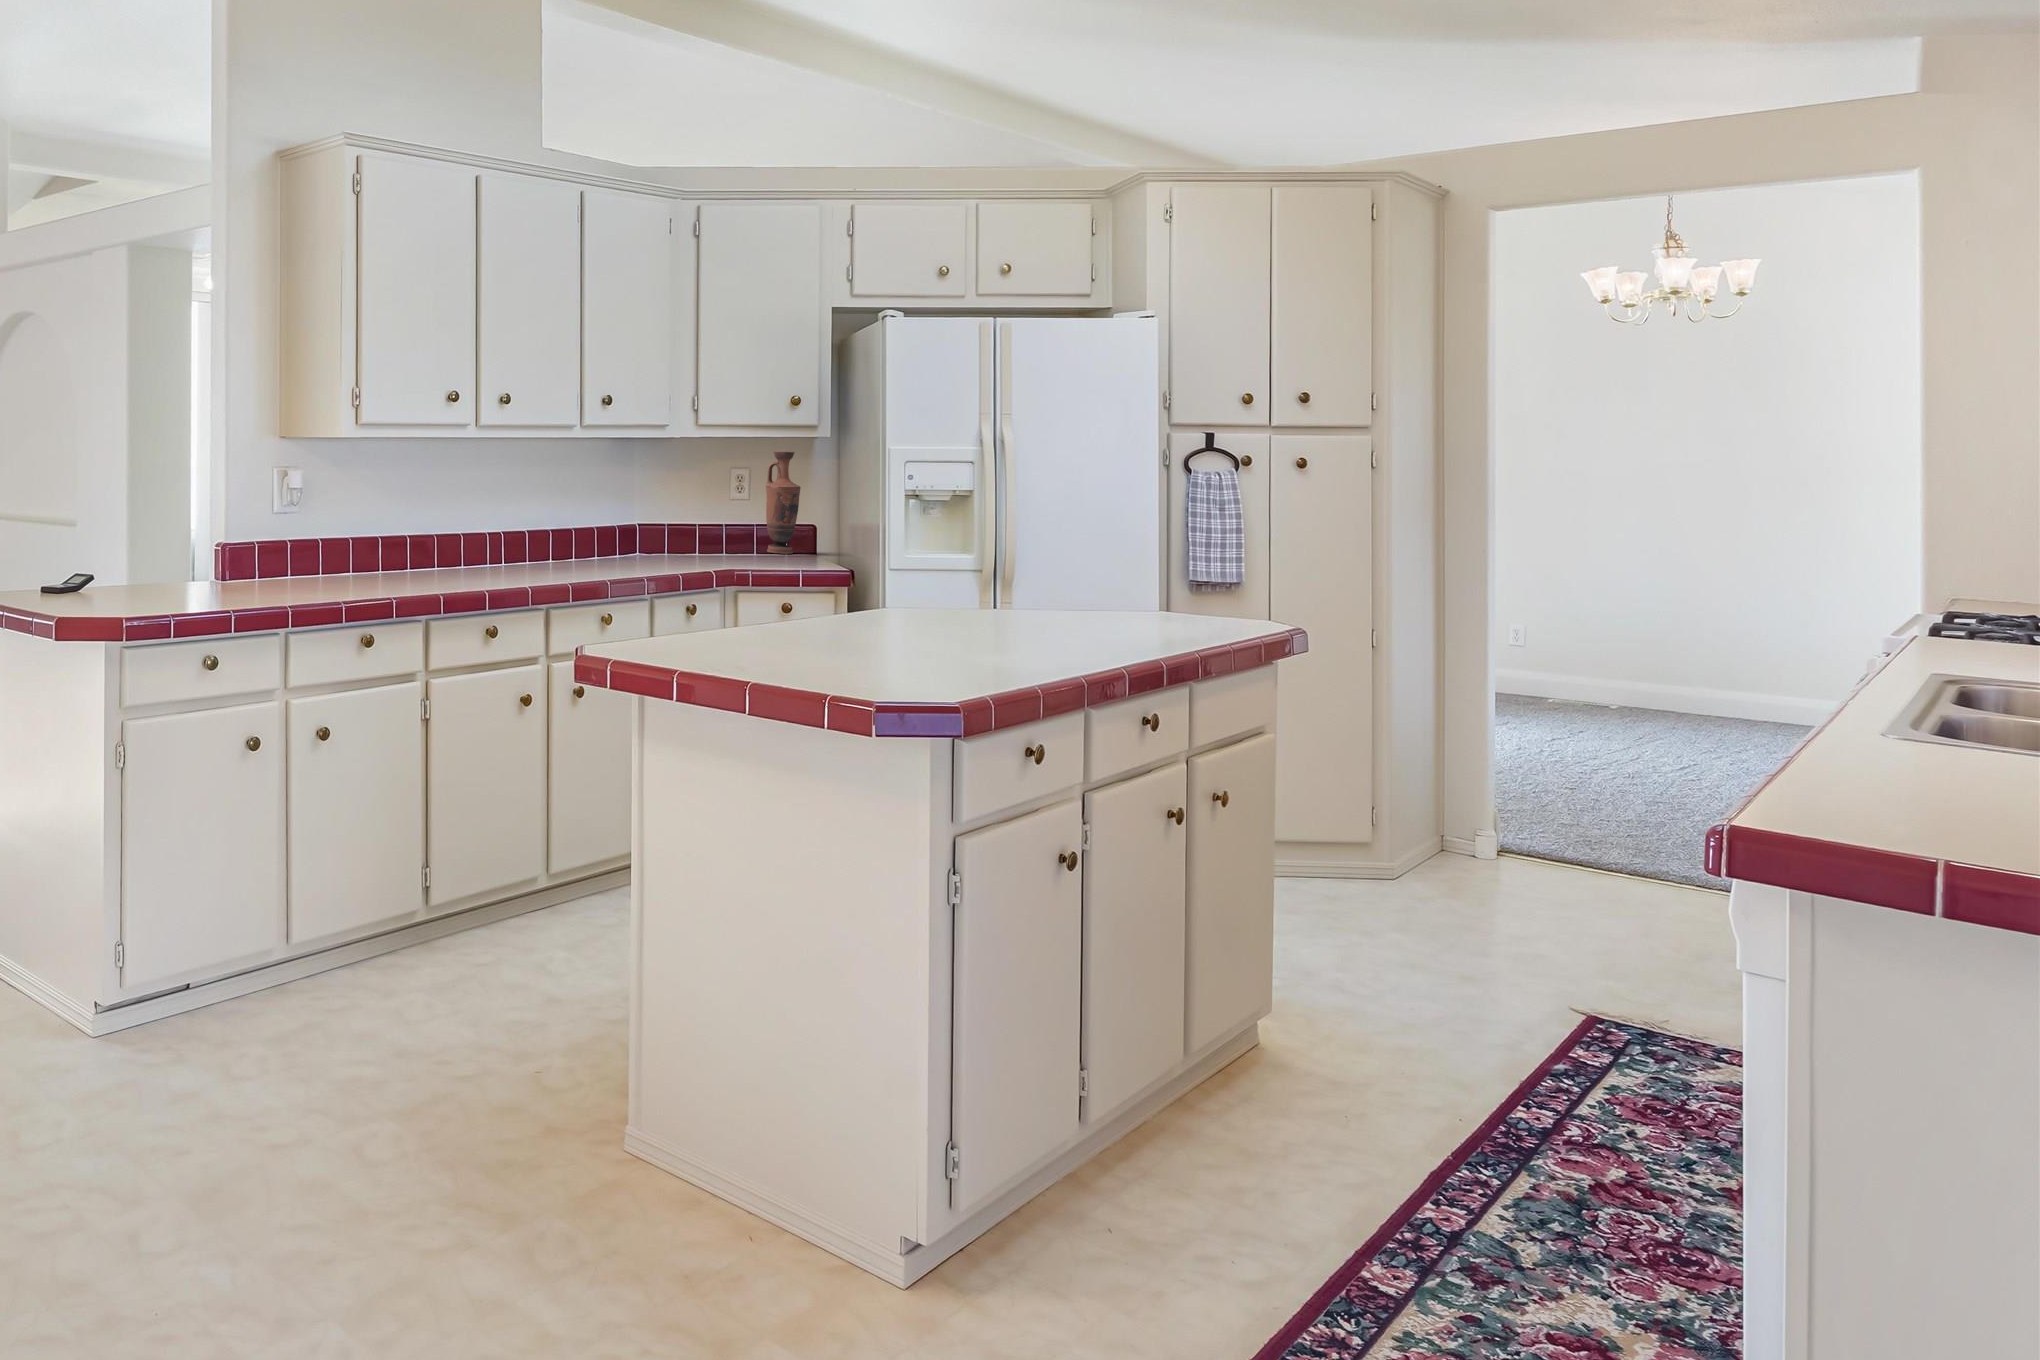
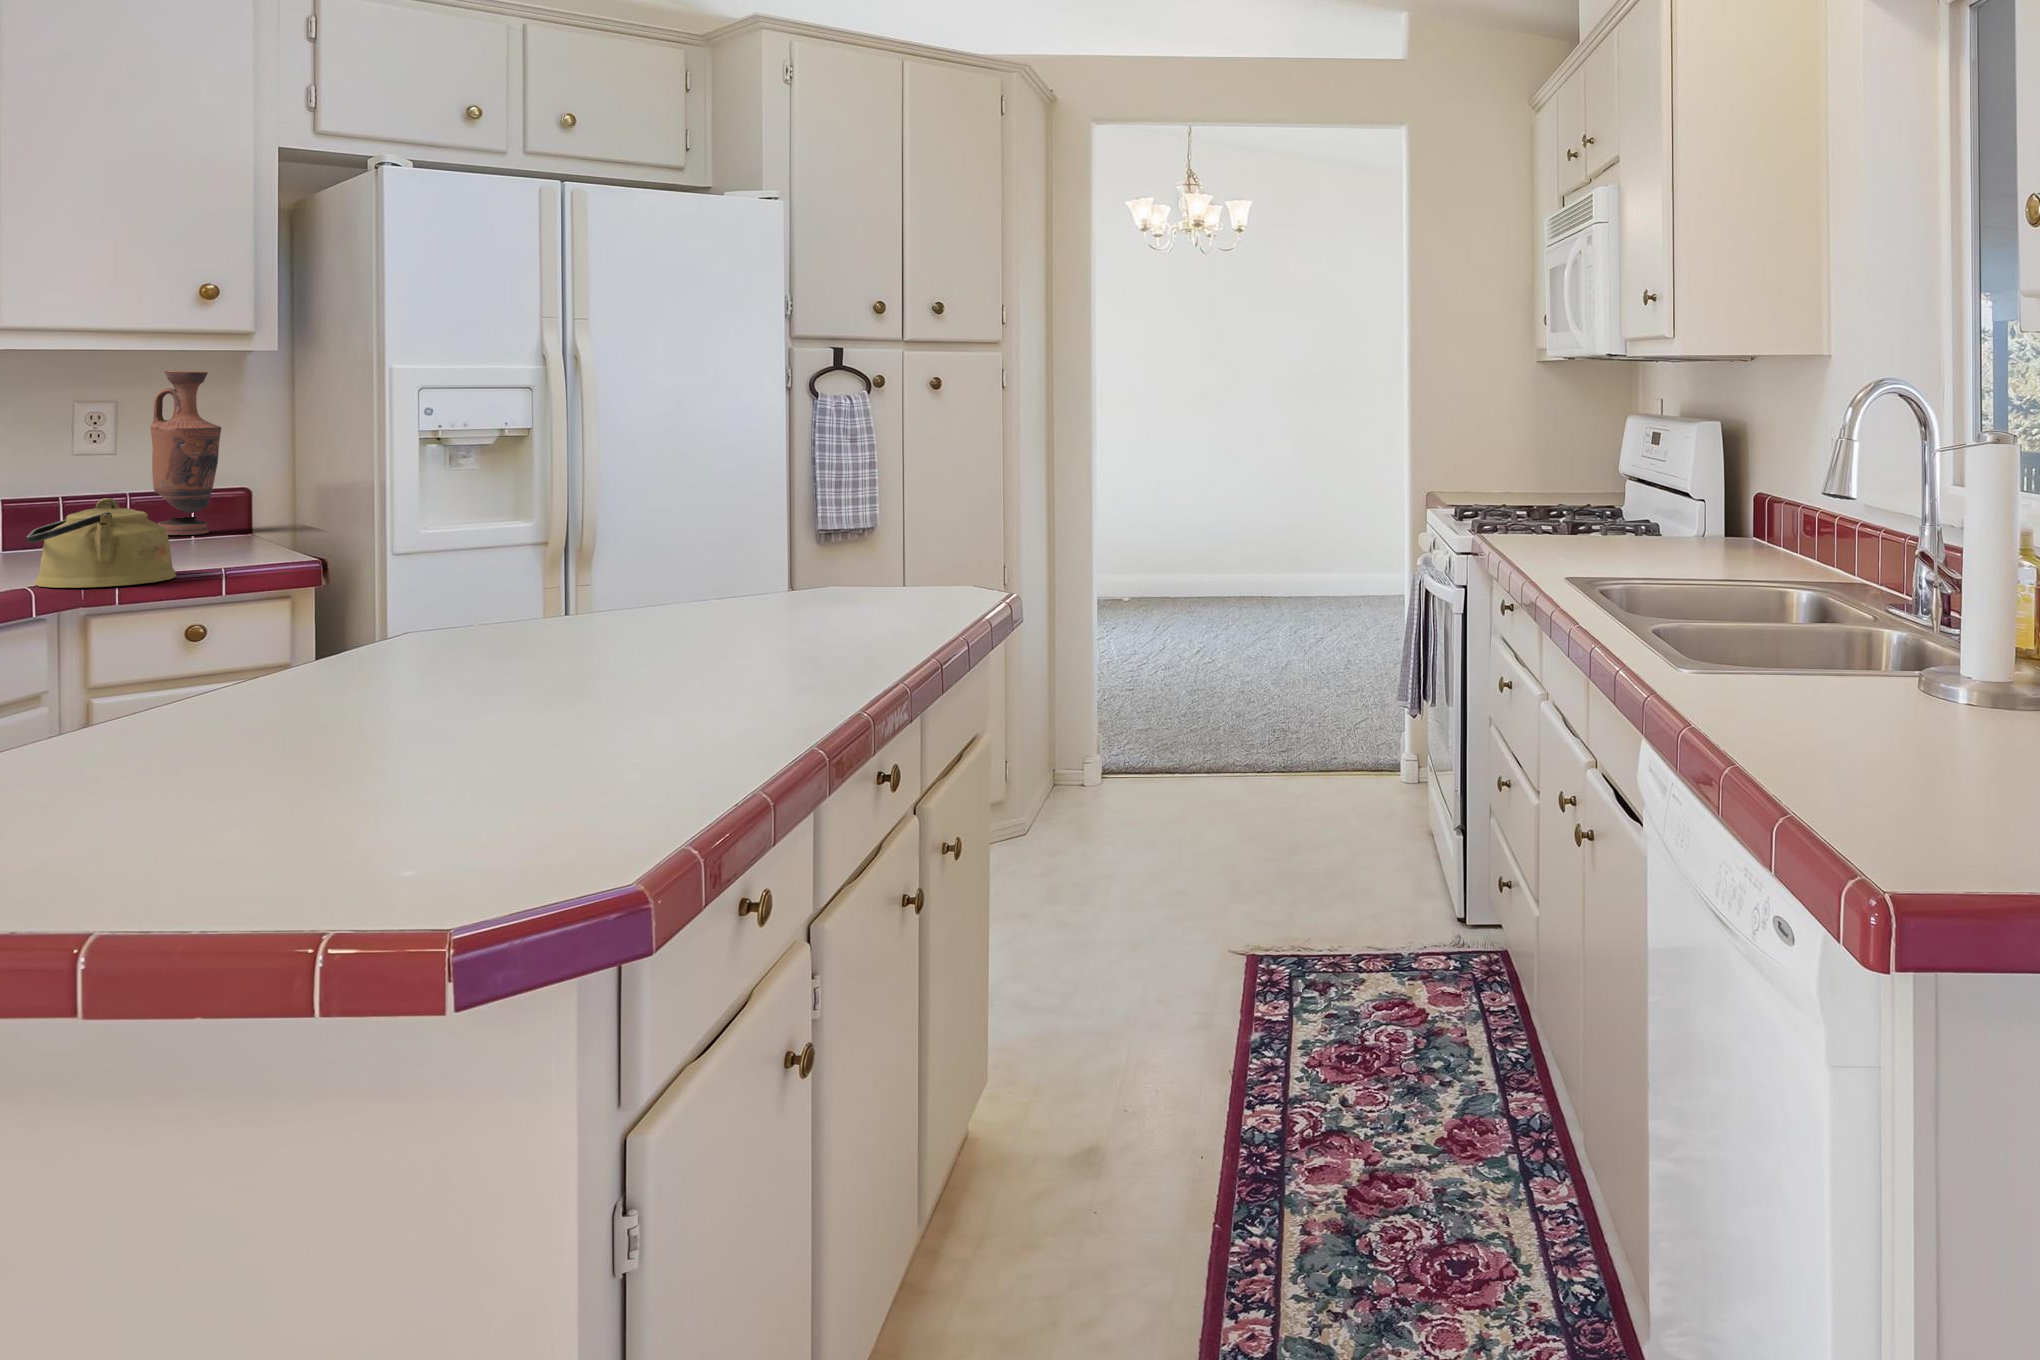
kettle: none [714,525,778,575] -> present [26,498,176,588]

